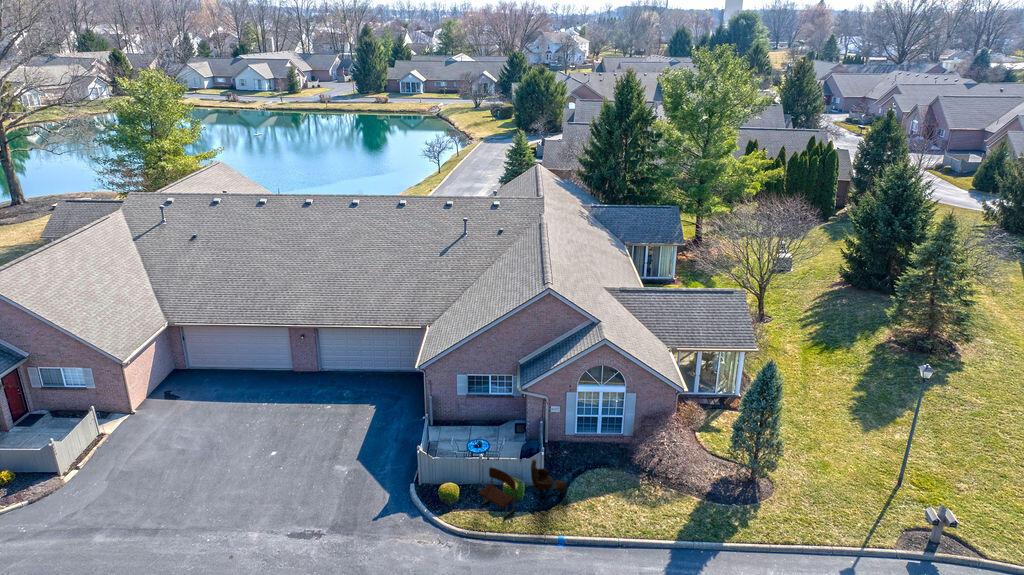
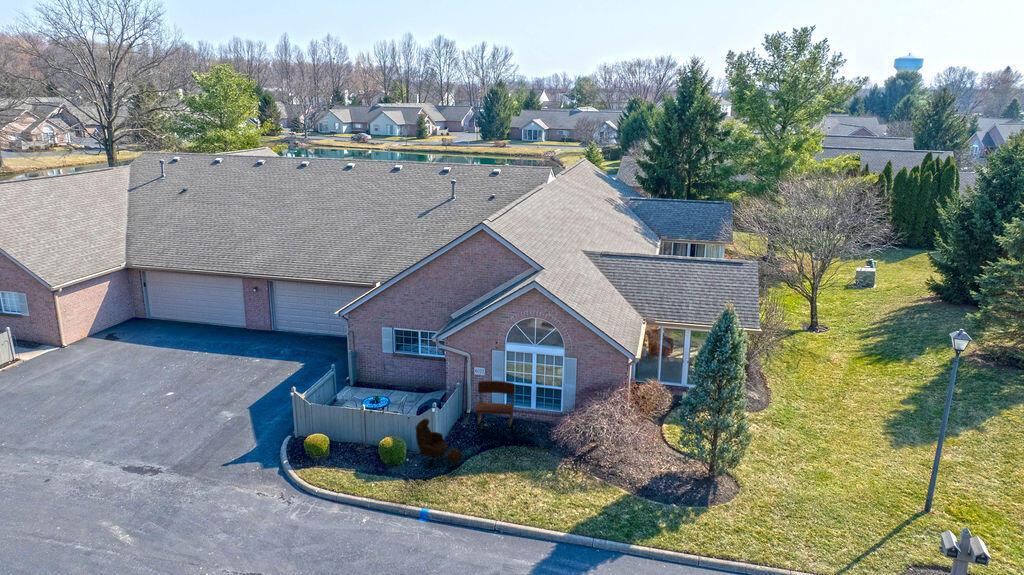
bench: present [478,467,516,517] -> present [475,381,514,427]

